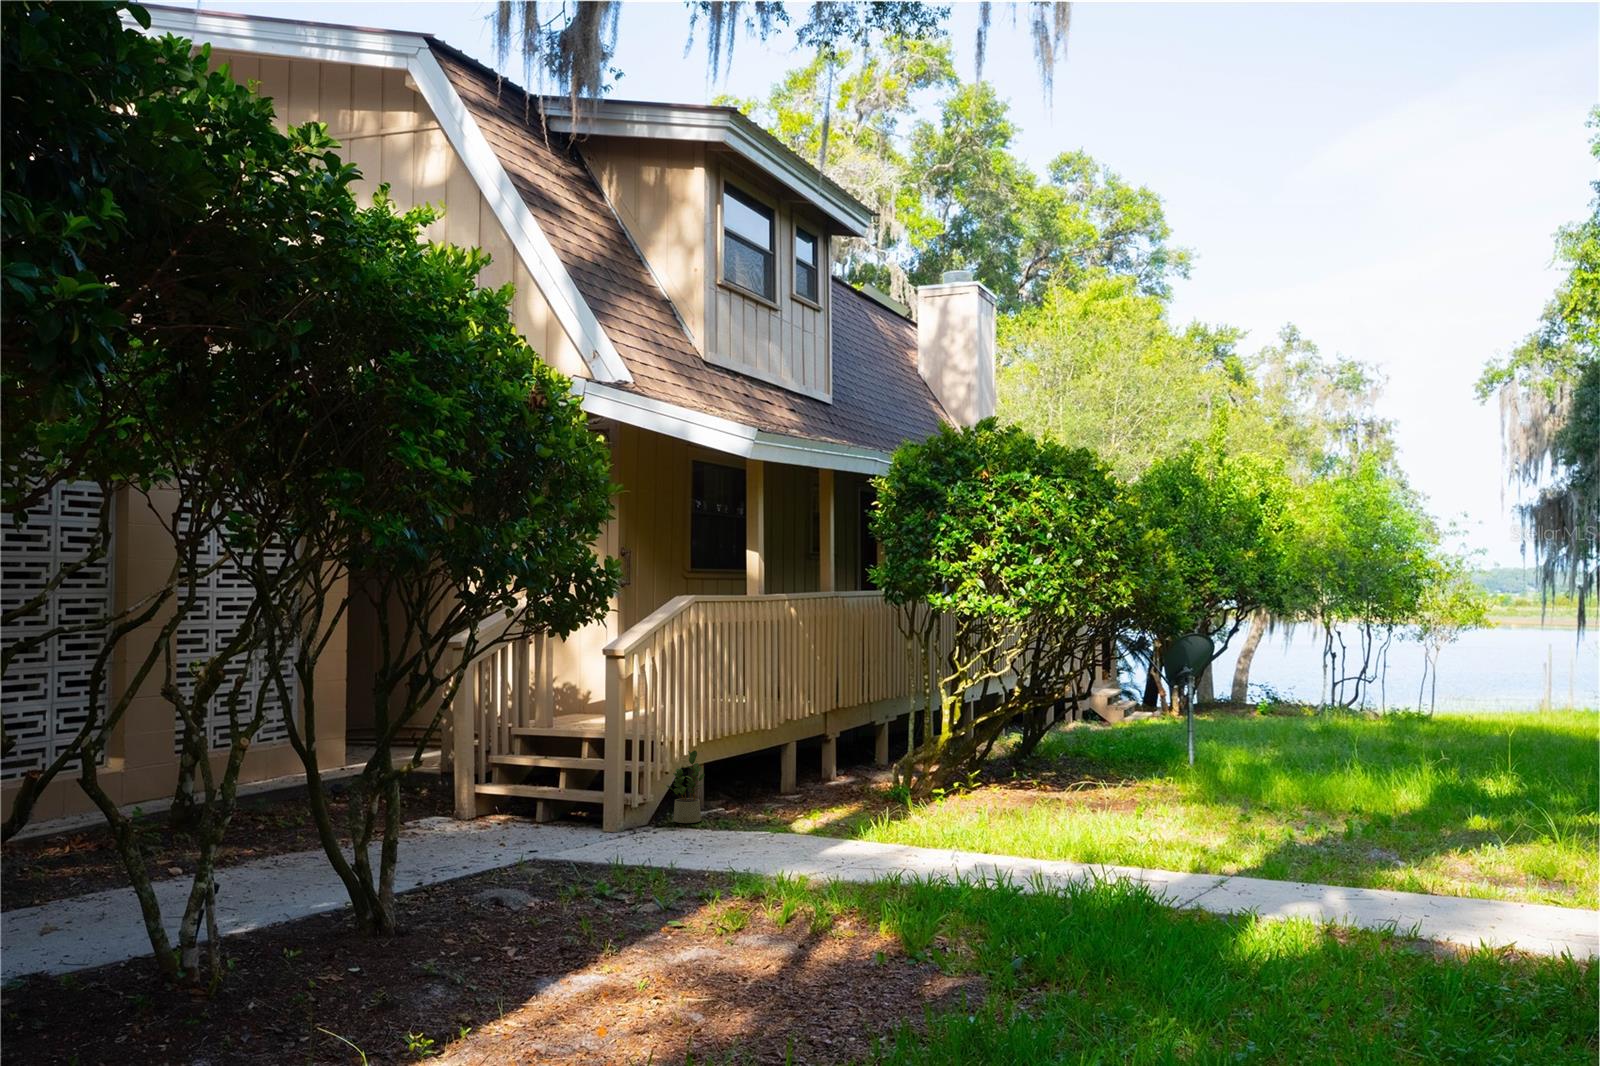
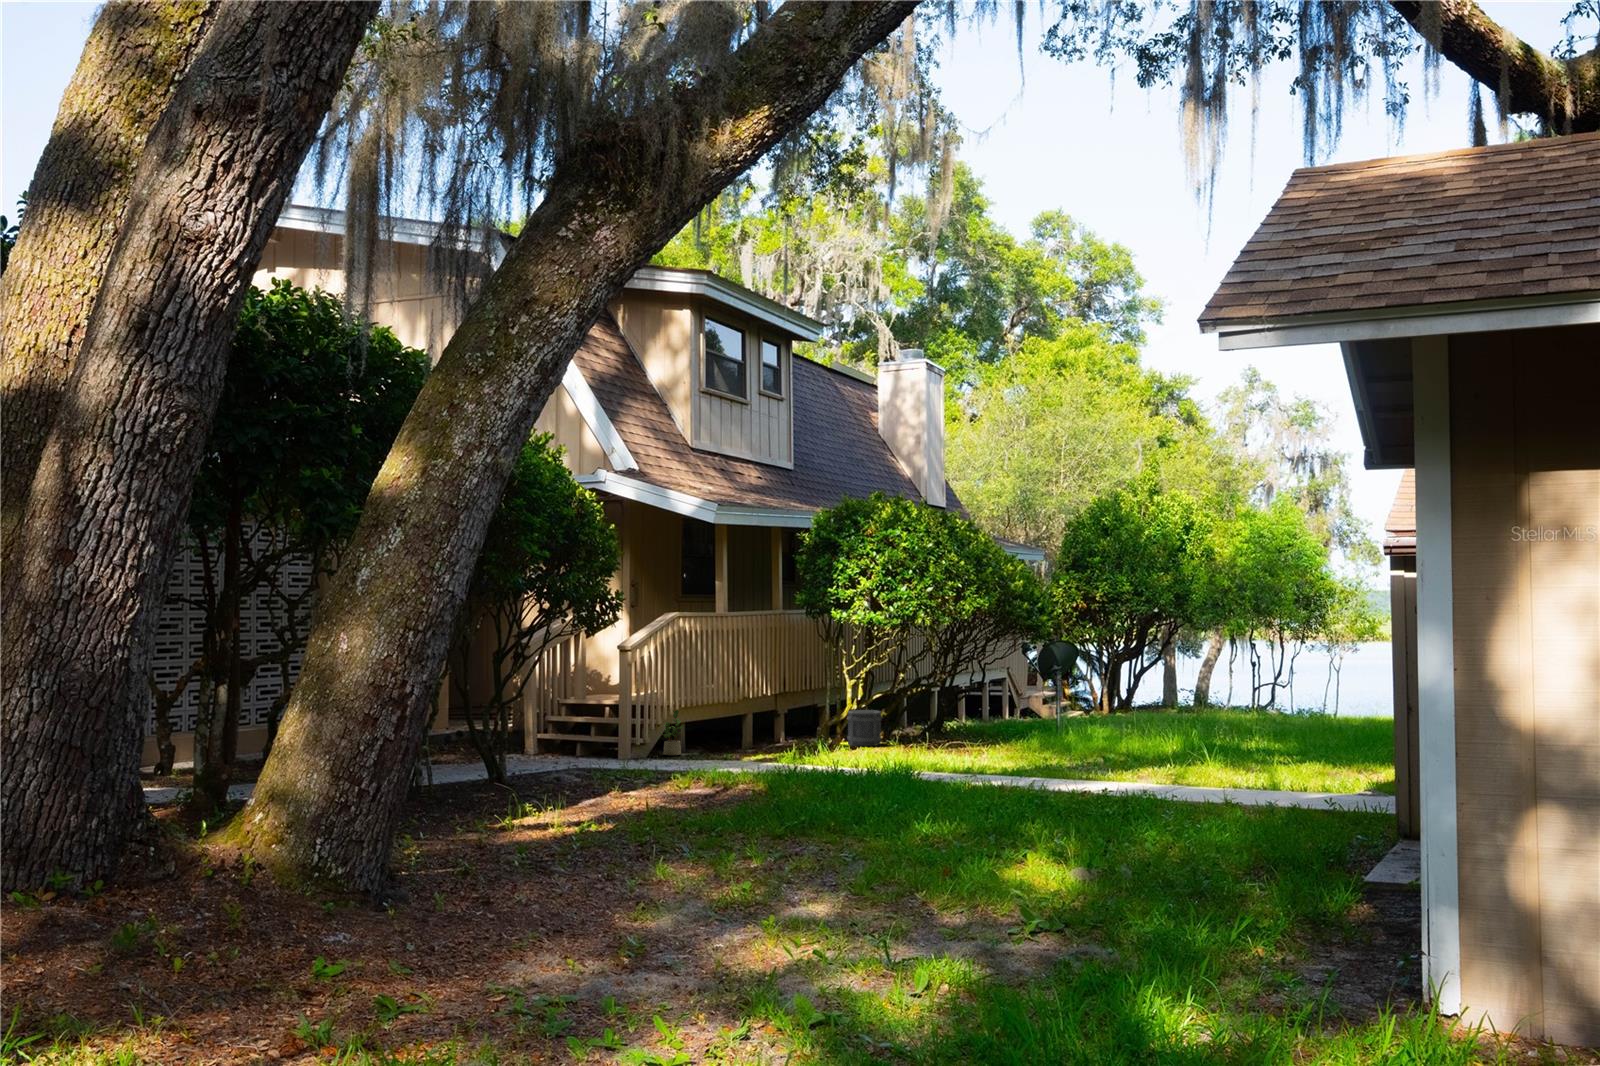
bucket: none [945,742,996,798] -> present [848,710,882,746]

